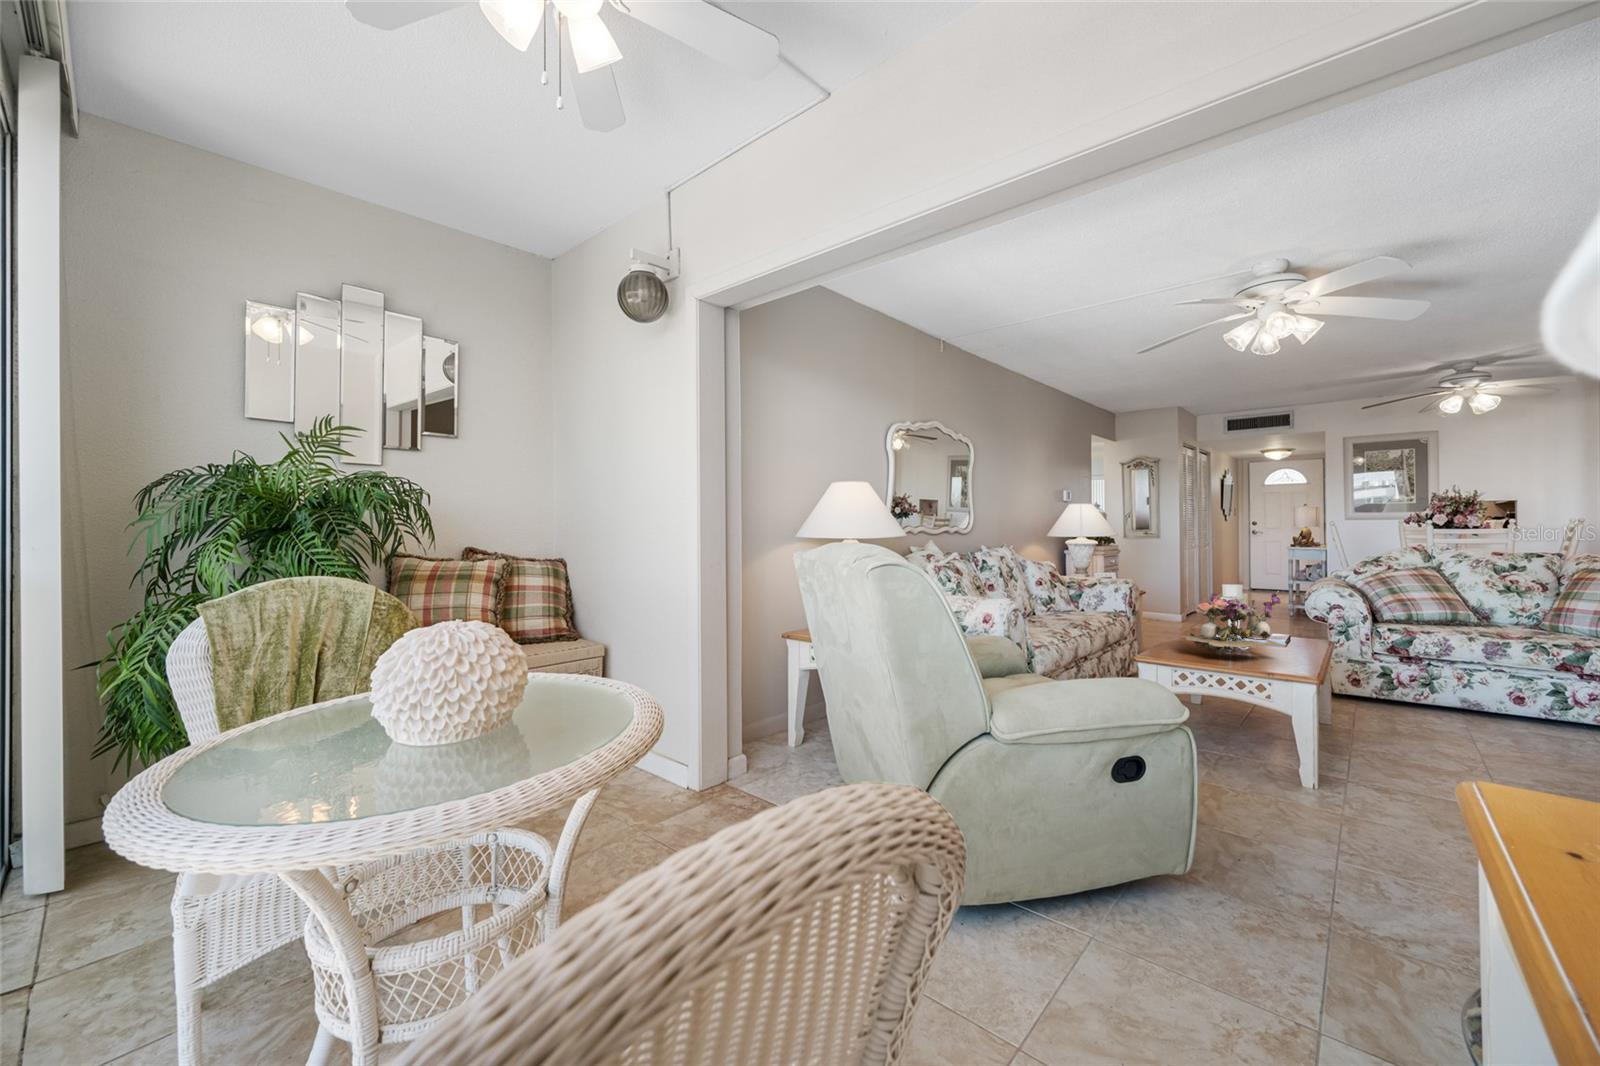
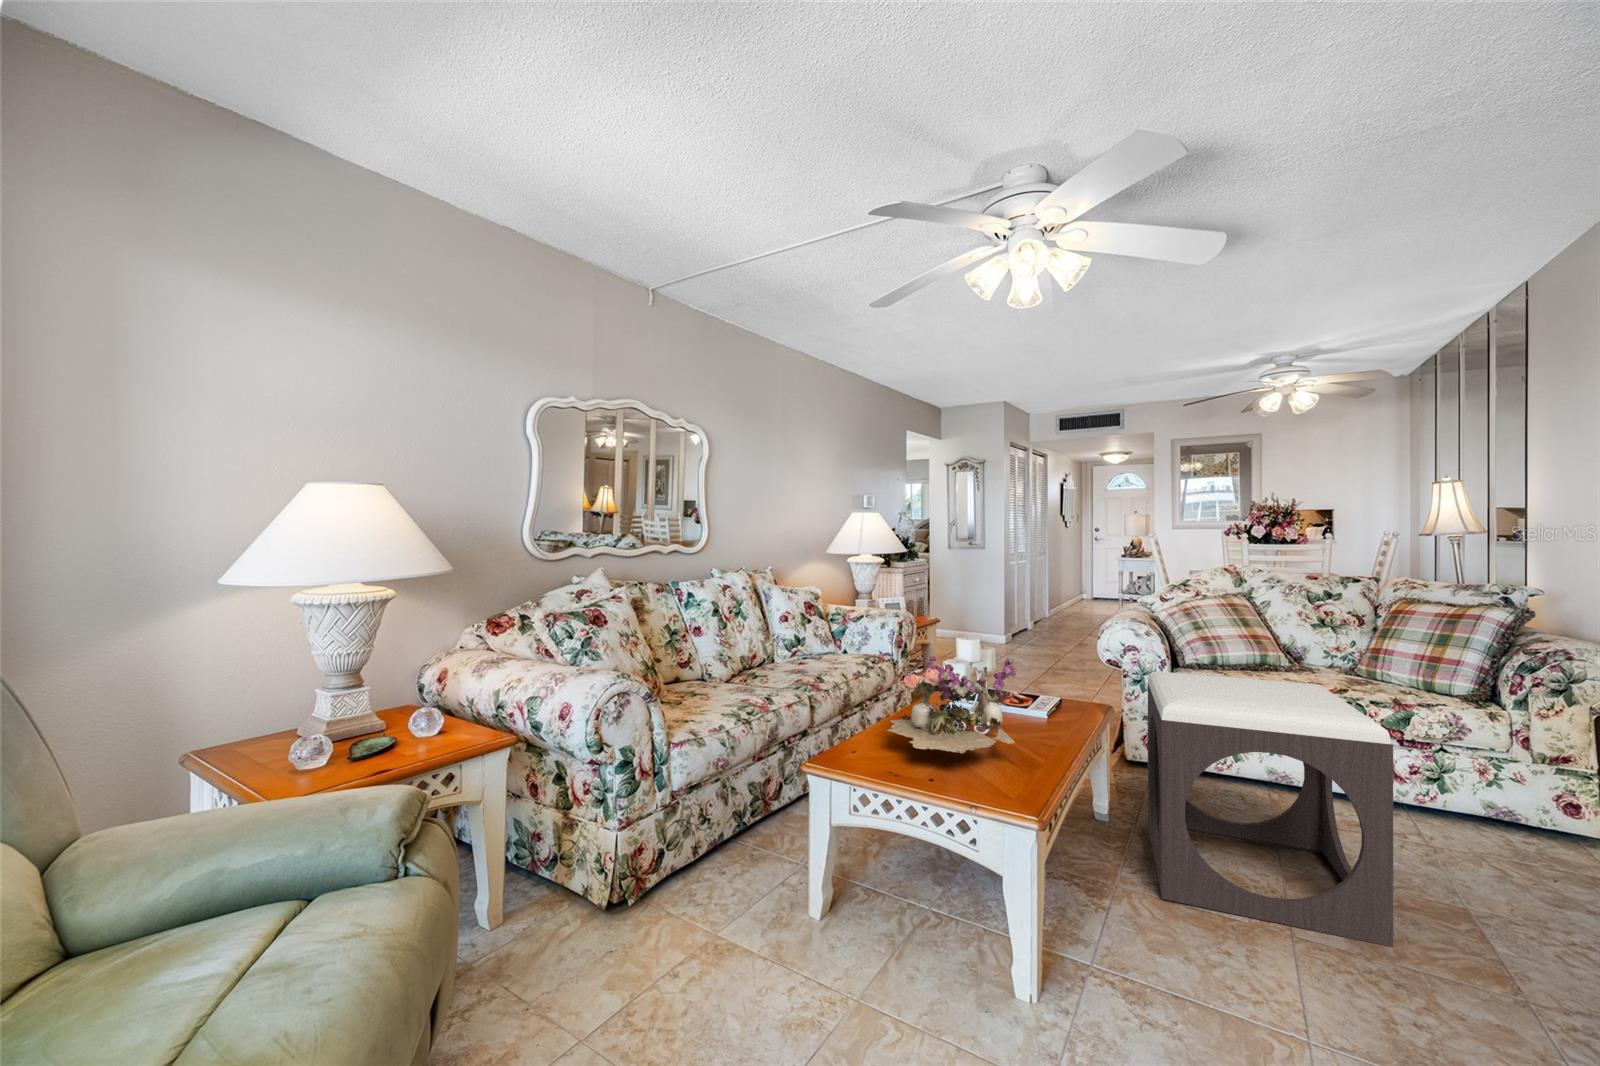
footstool: none [1363,614,1568,784] -> present [1148,672,1393,947]

